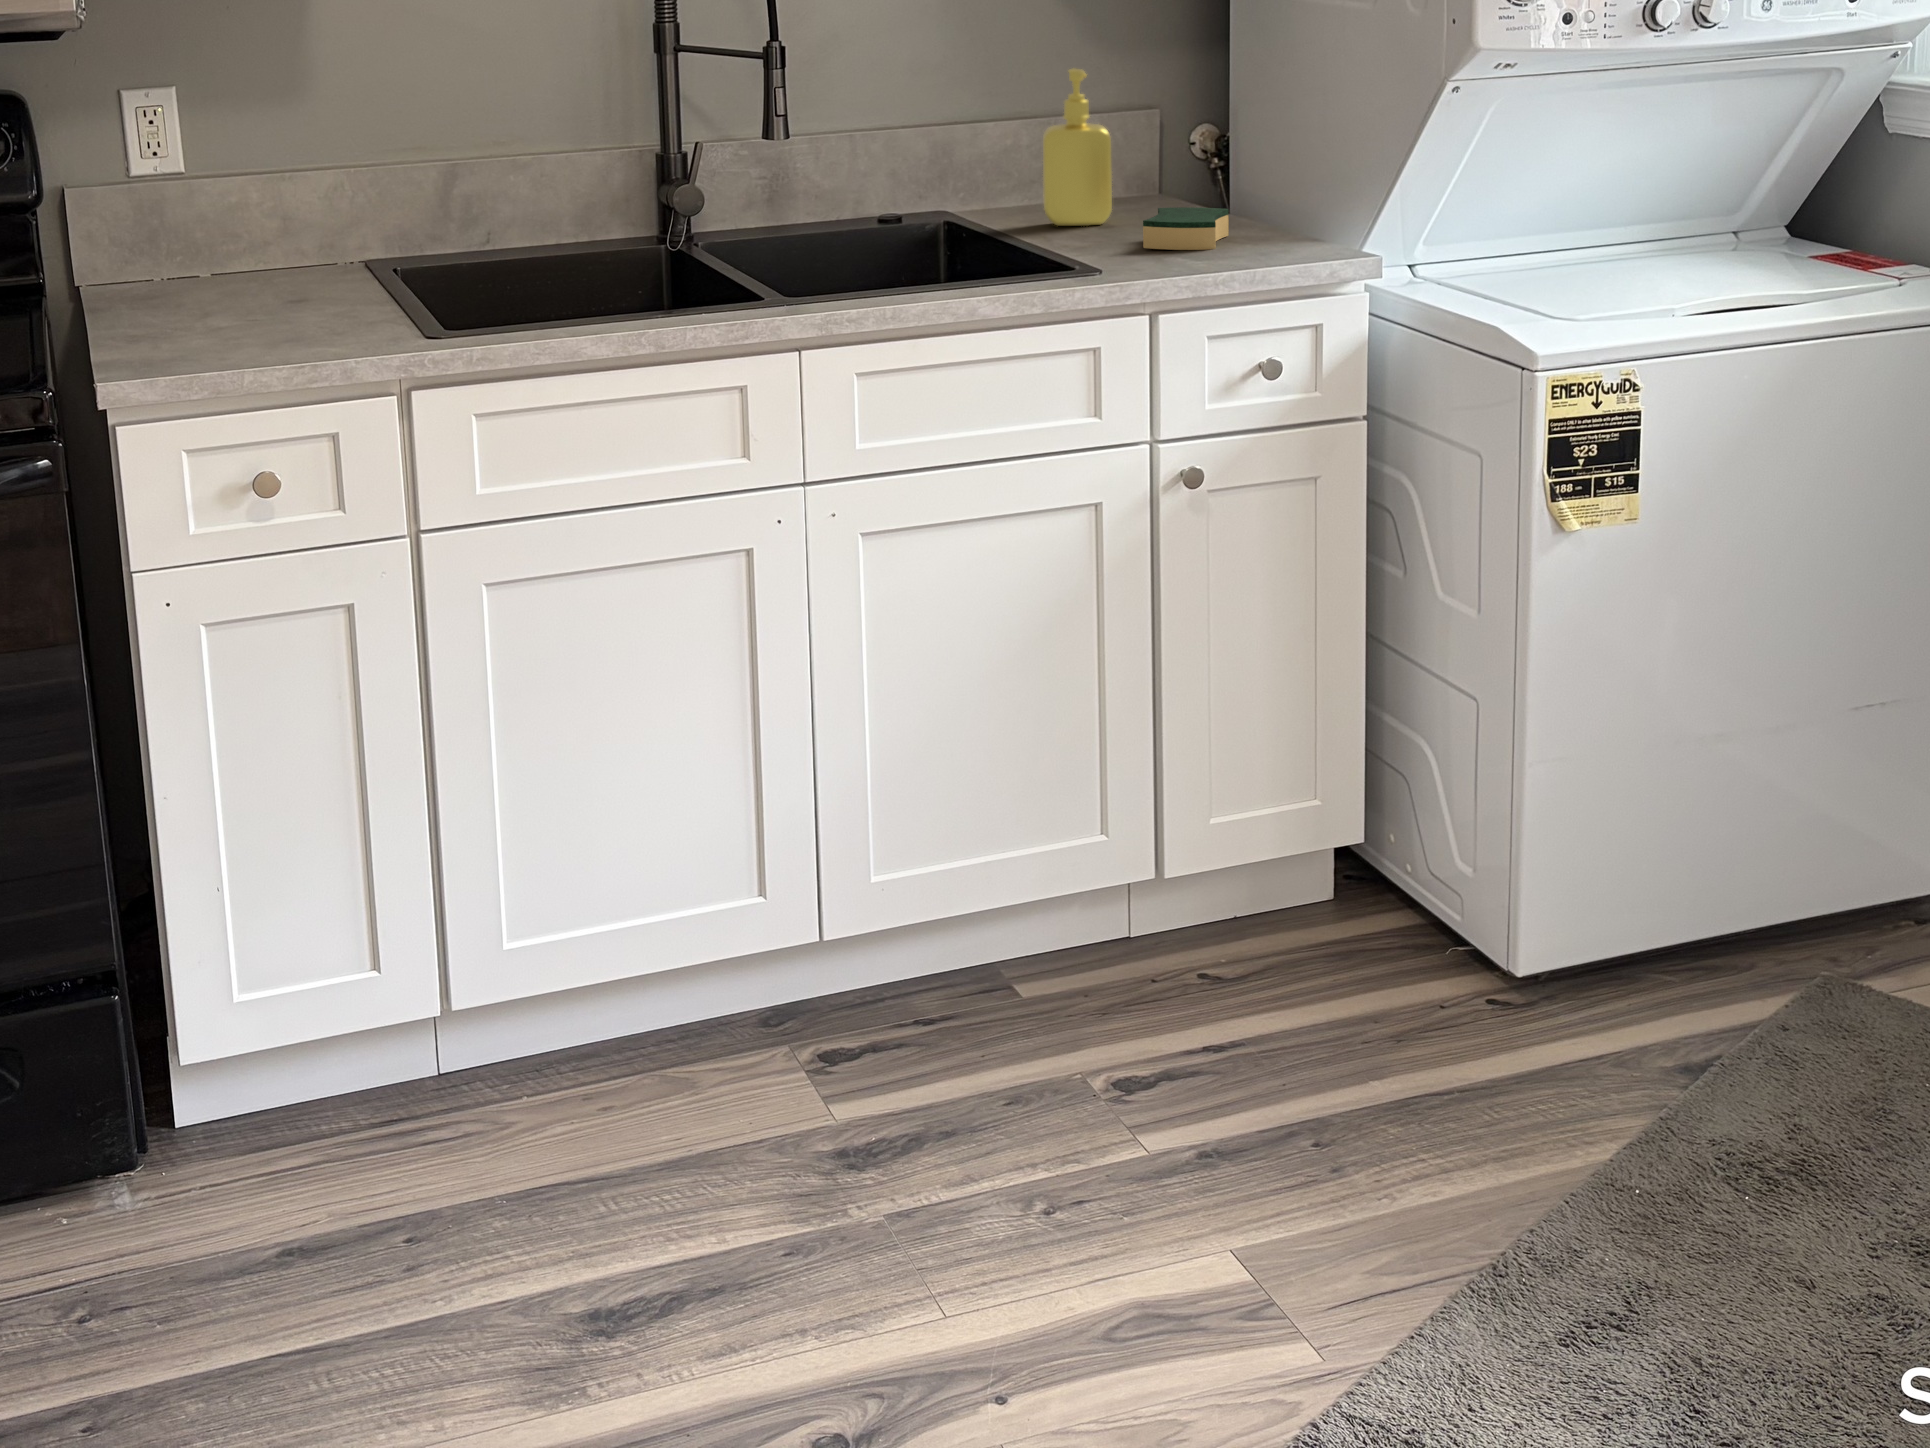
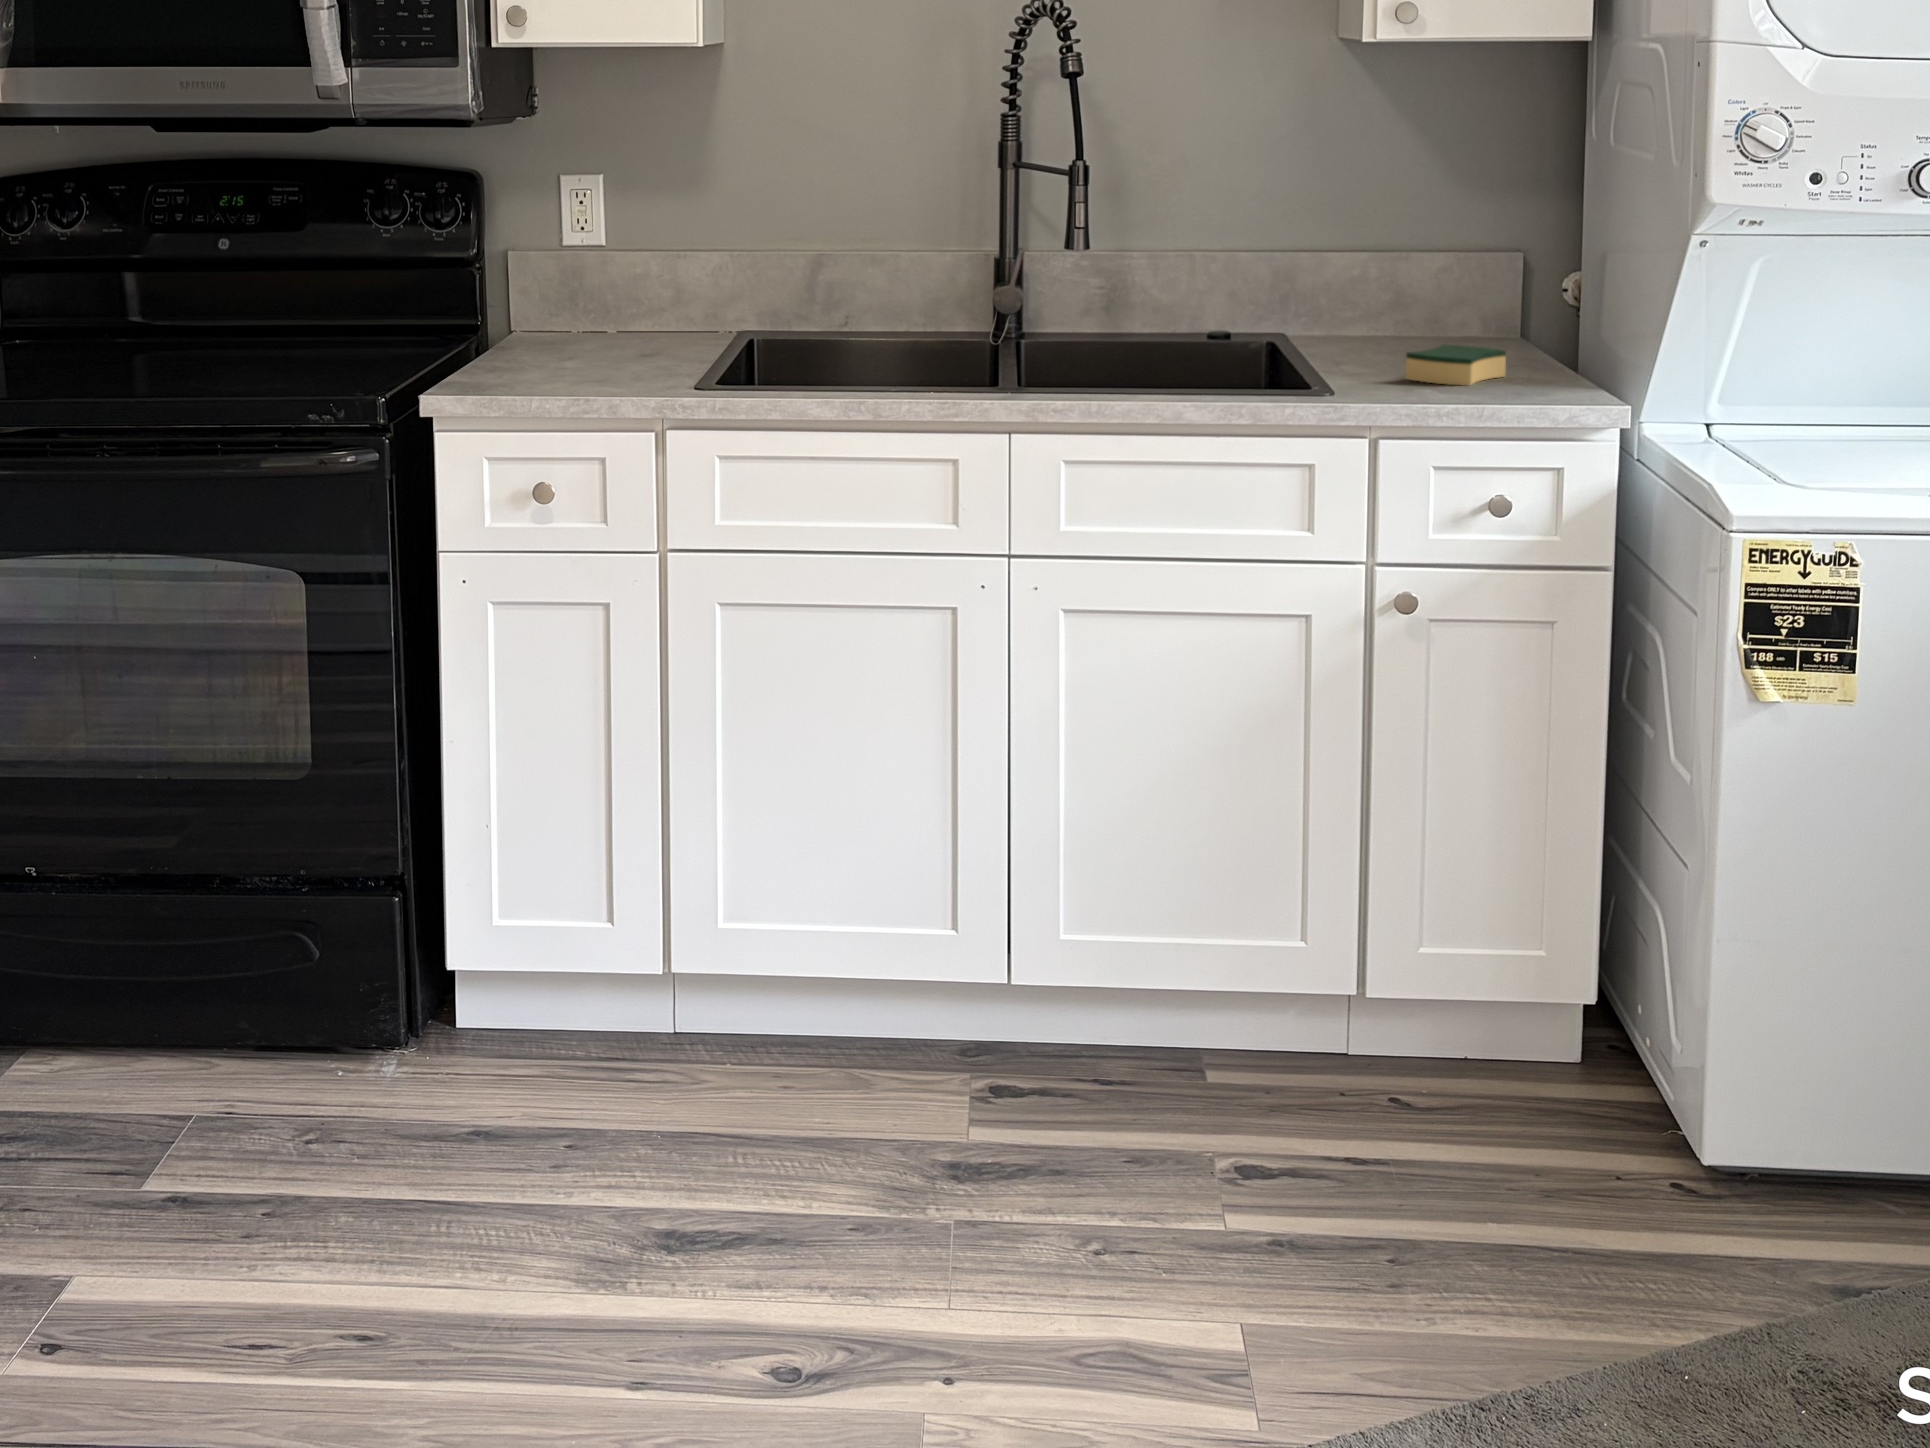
soap dispenser: present [1043,68,1112,226] -> none [1366,209,1440,360]

